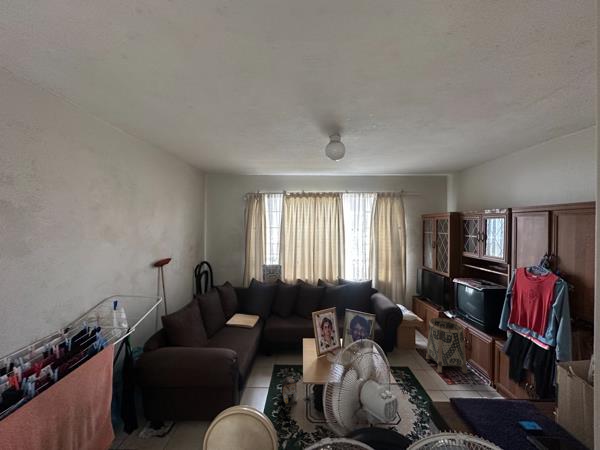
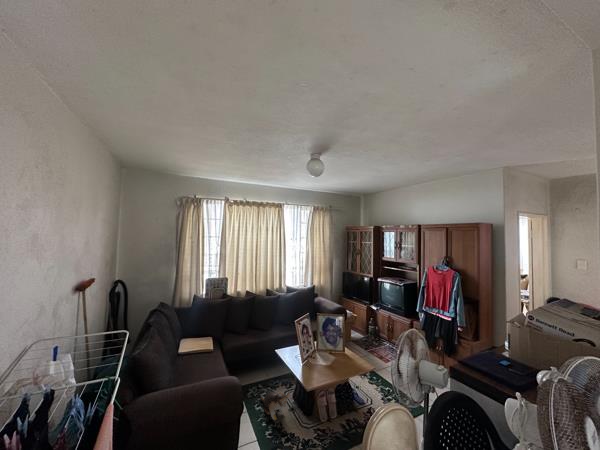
basket: present [426,318,467,373] -> none [360,310,391,354]

